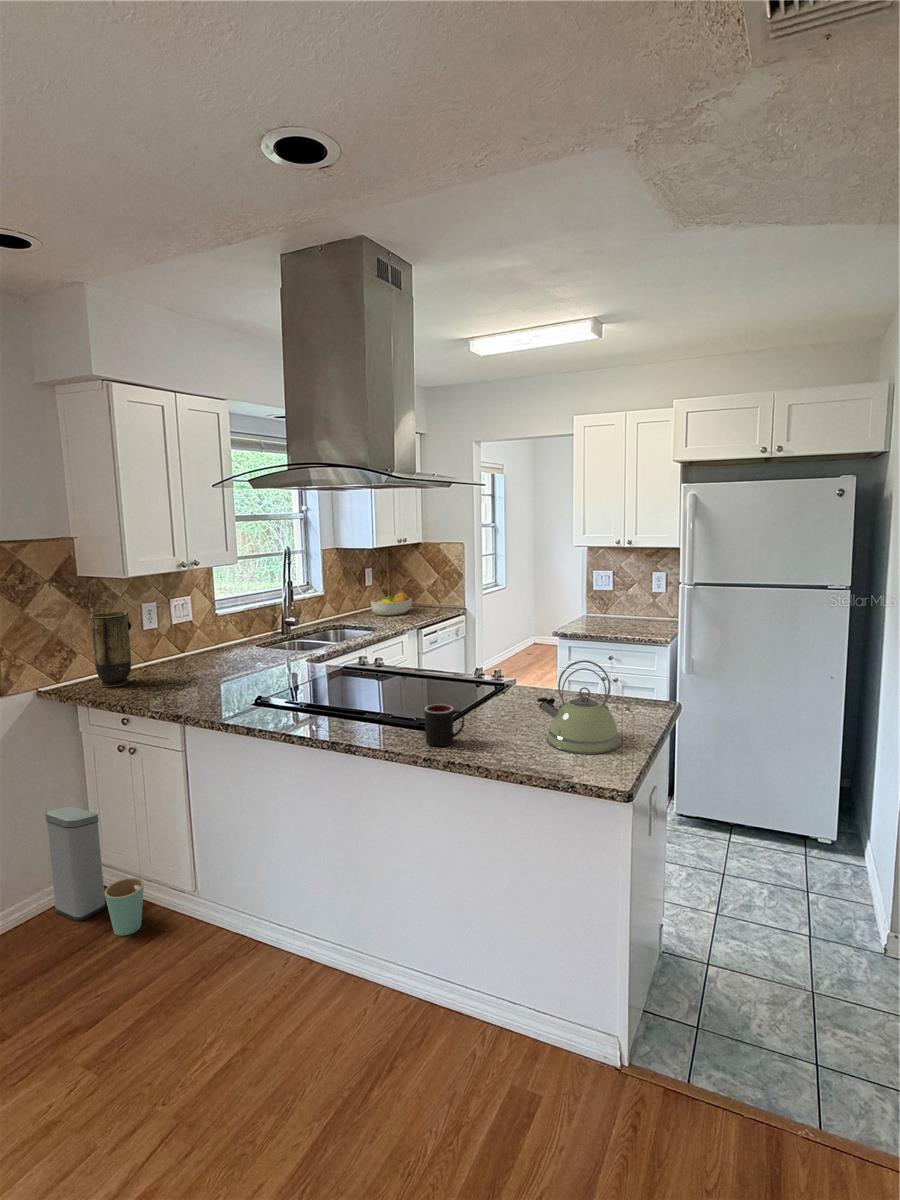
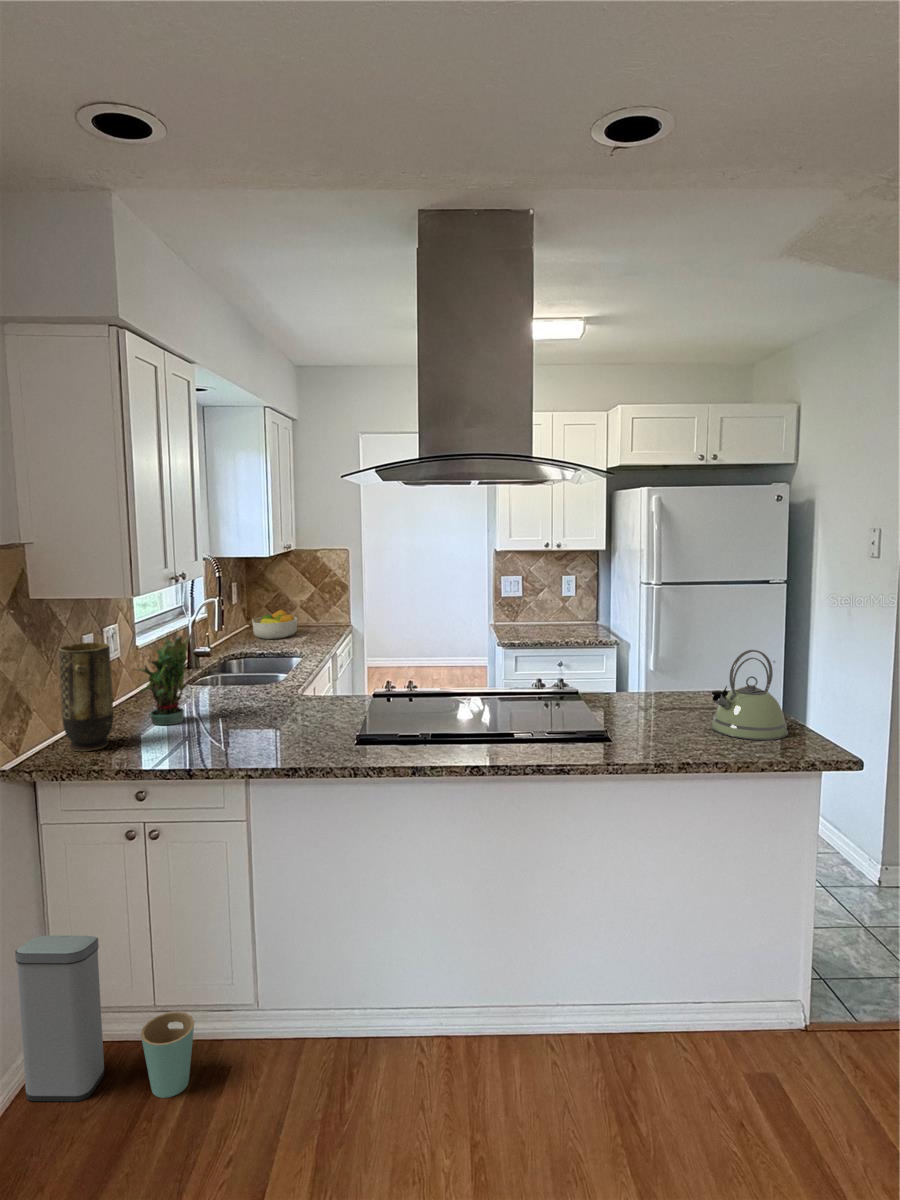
potted plant: none [162,609,206,675] -> present [136,634,192,725]
mug: present [425,704,464,746] -> none [621,709,658,753]

